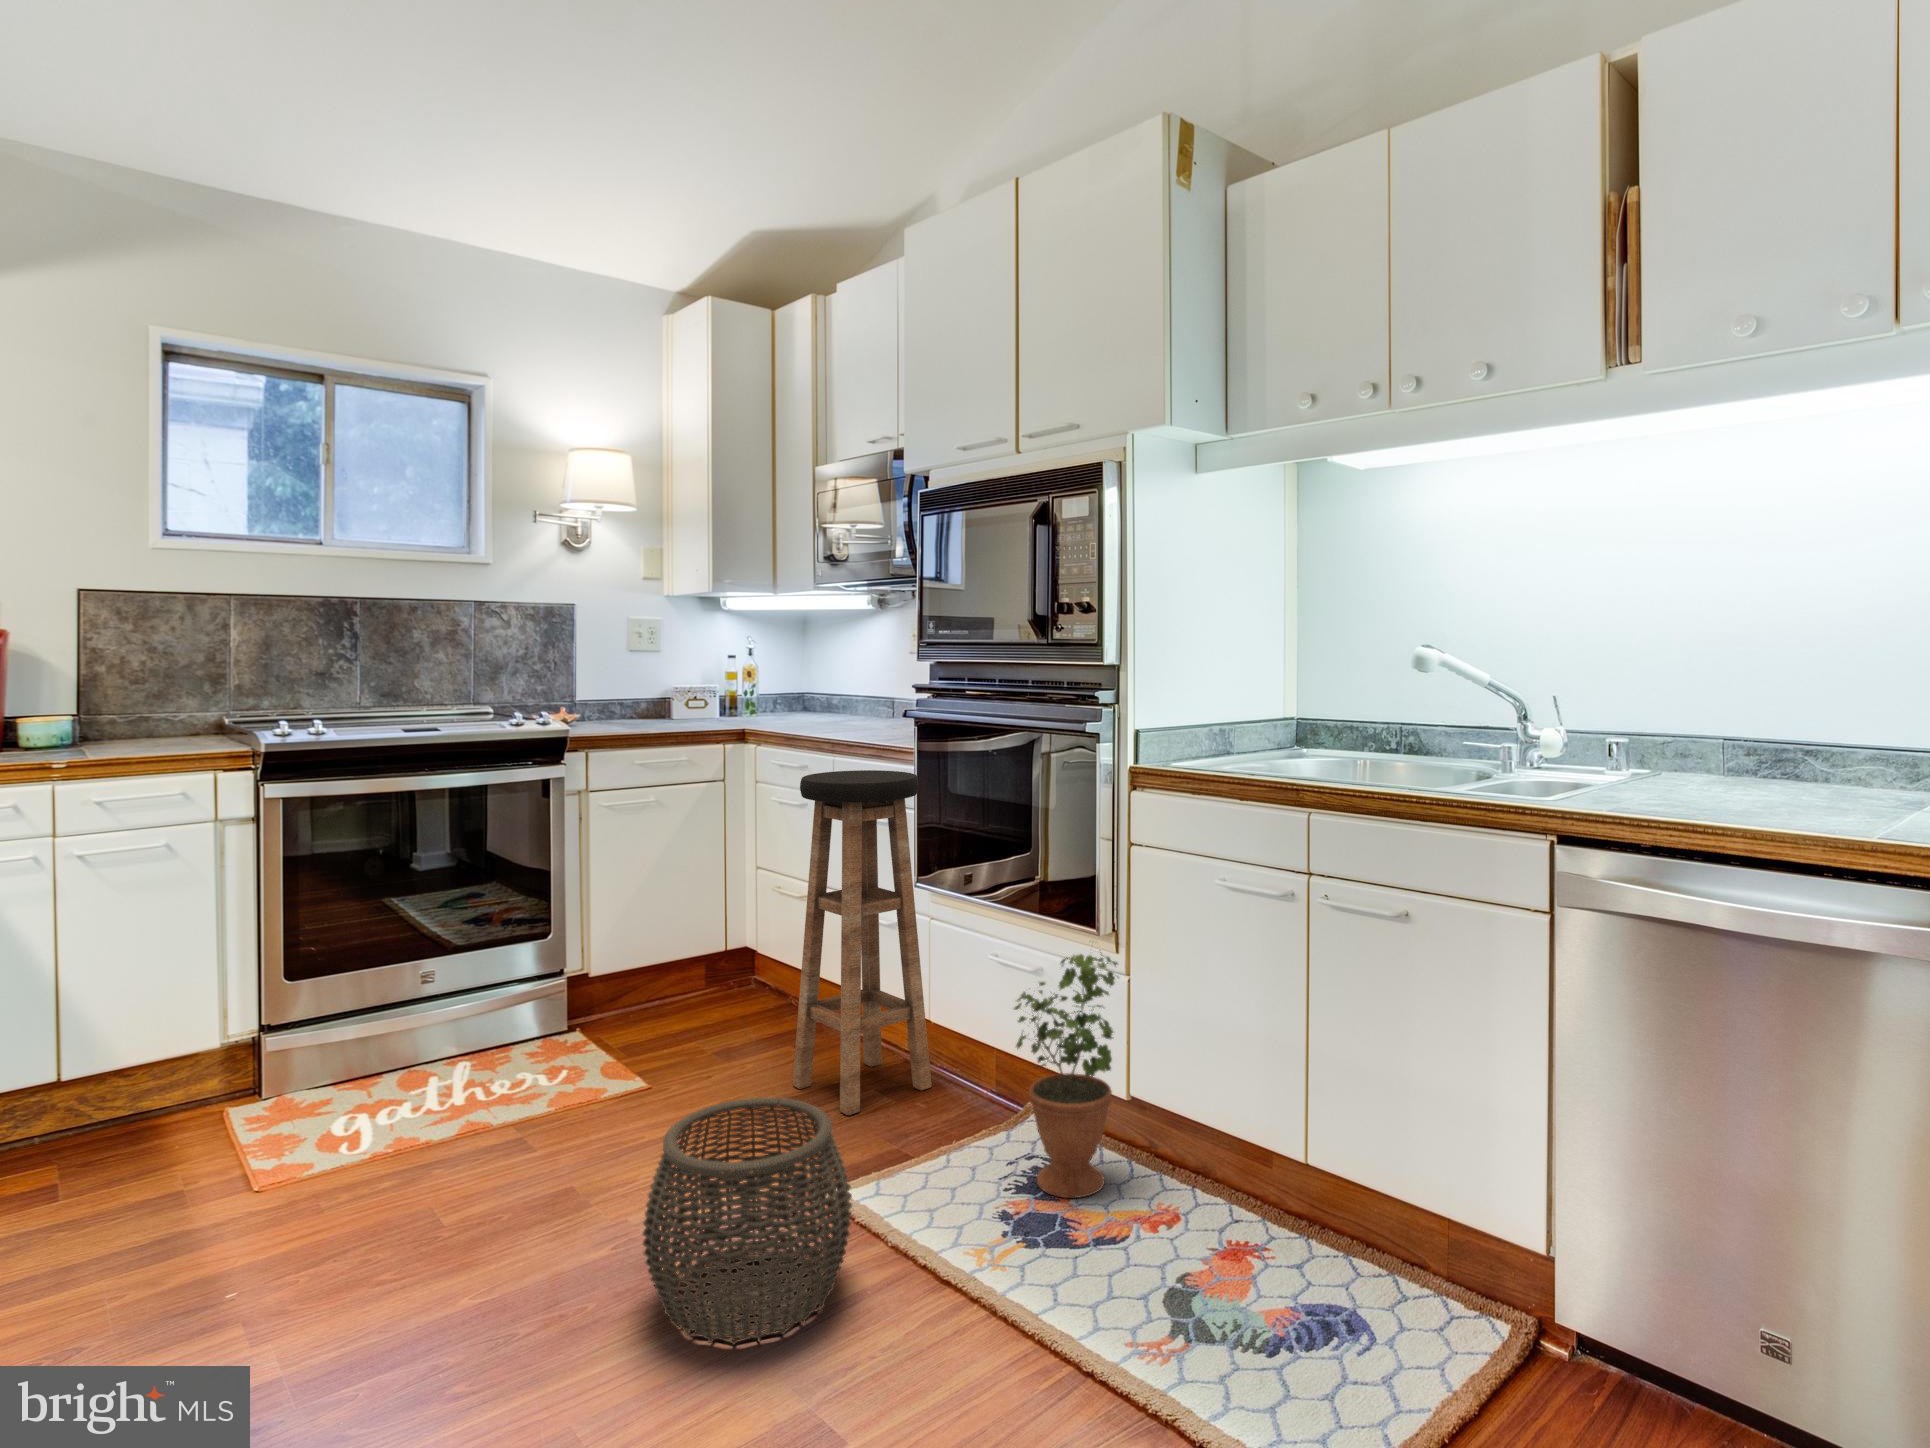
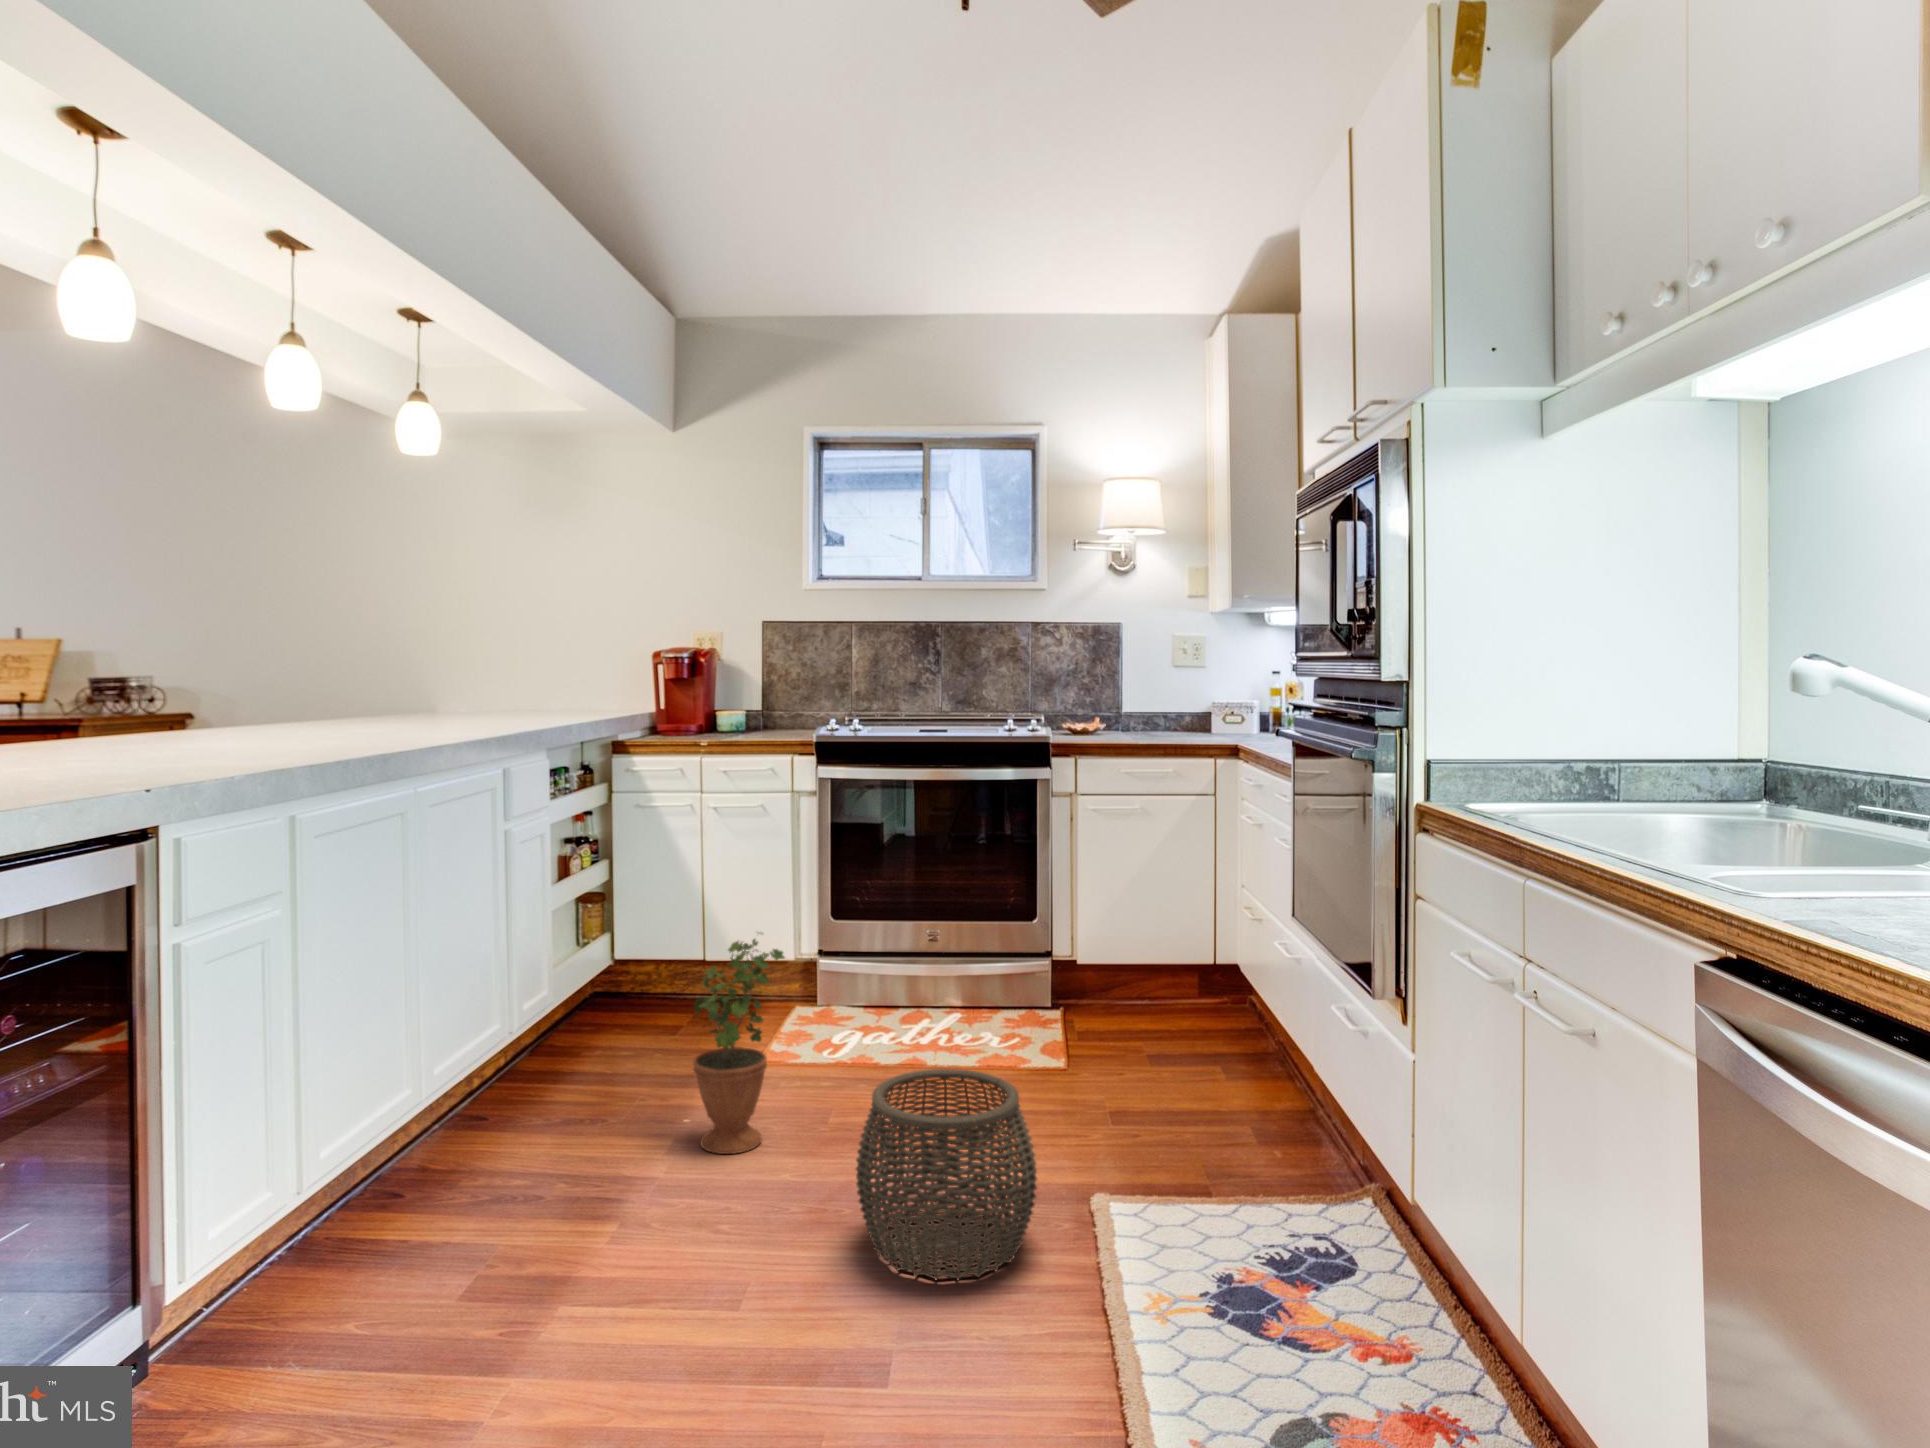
bar stool: present [793,770,932,1115] -> none [1169,789,1301,1147]
potted plant: present [1014,952,1118,1198] -> present [693,933,784,1154]

